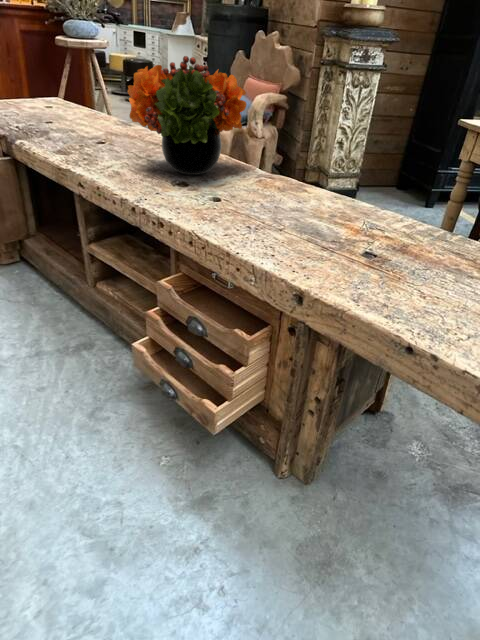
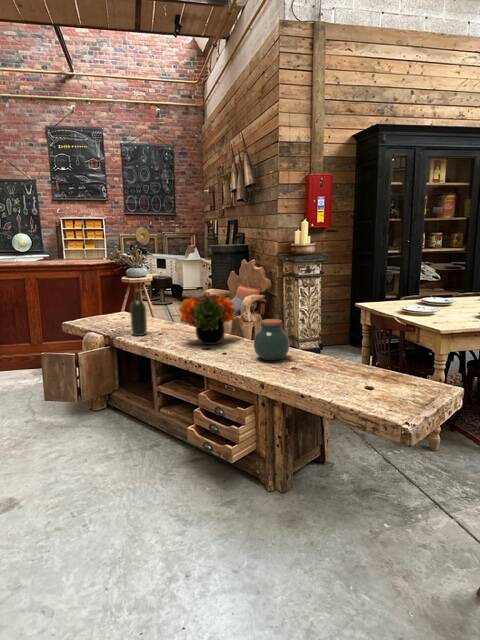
wine bottle: none [39,42,75,142] -> present [130,289,147,336]
jar: none [281,131,360,227] -> present [254,319,289,360]

